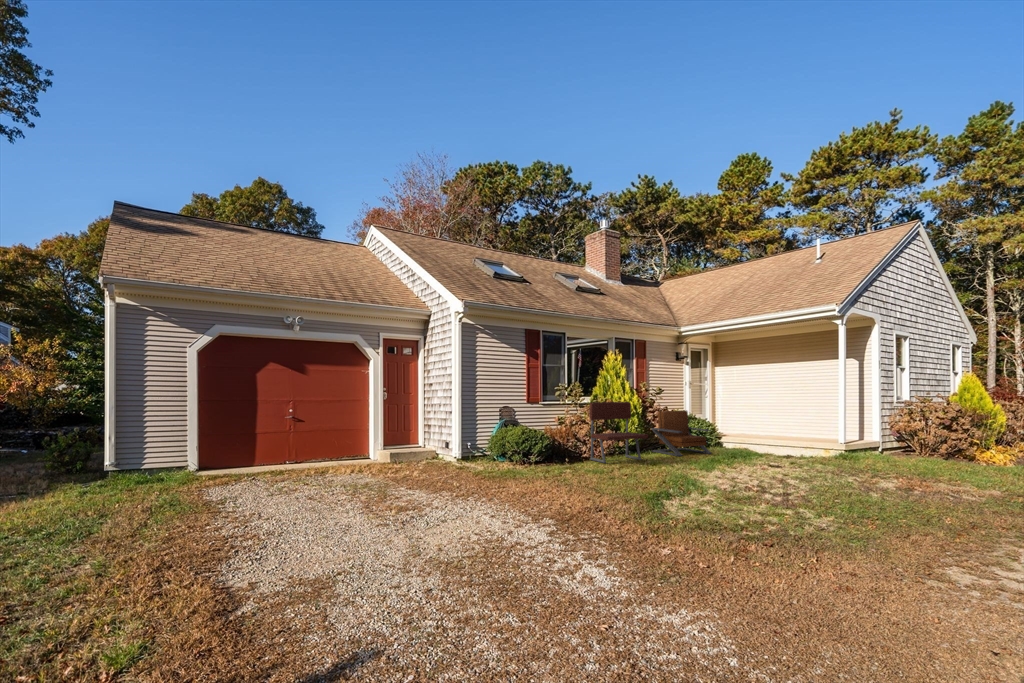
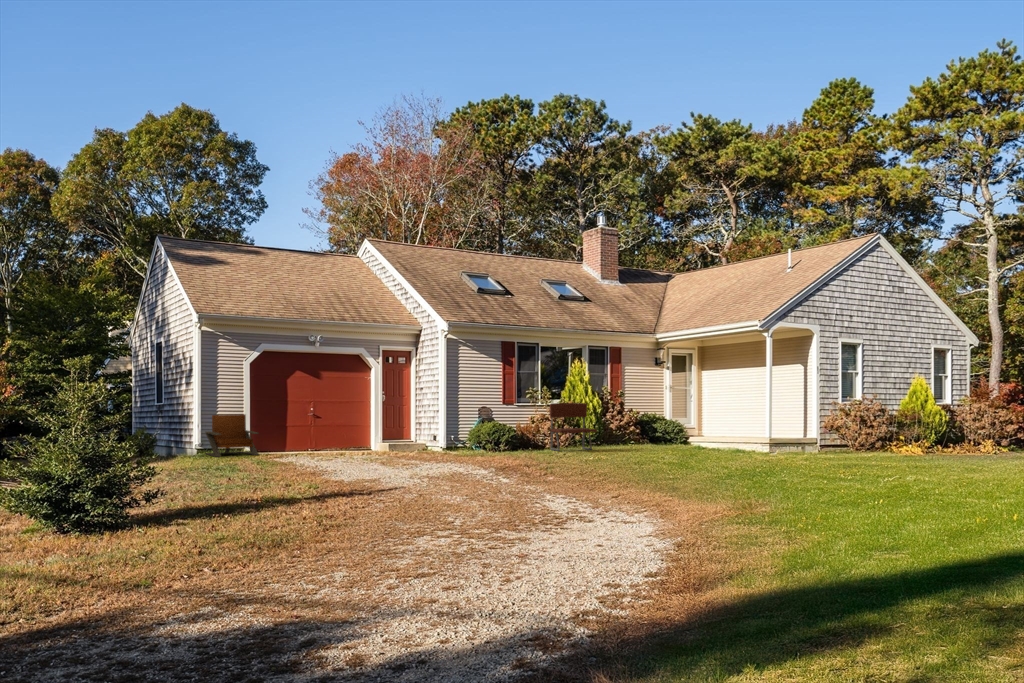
lounge chair: present [651,411,711,456] -> present [206,414,258,457]

